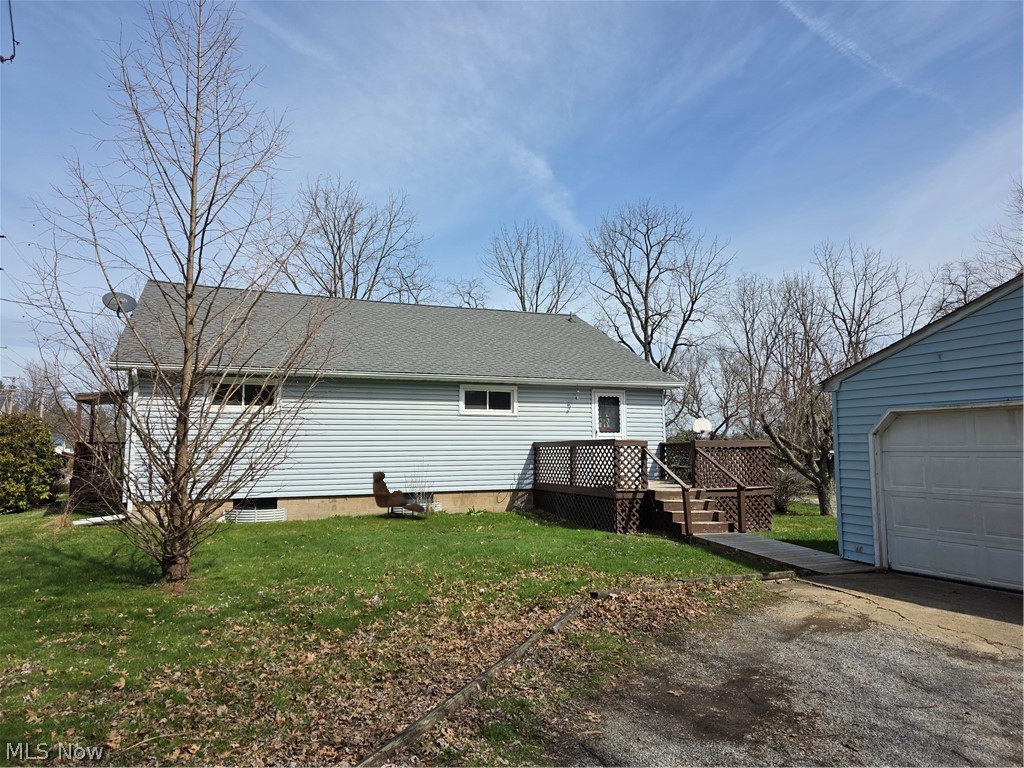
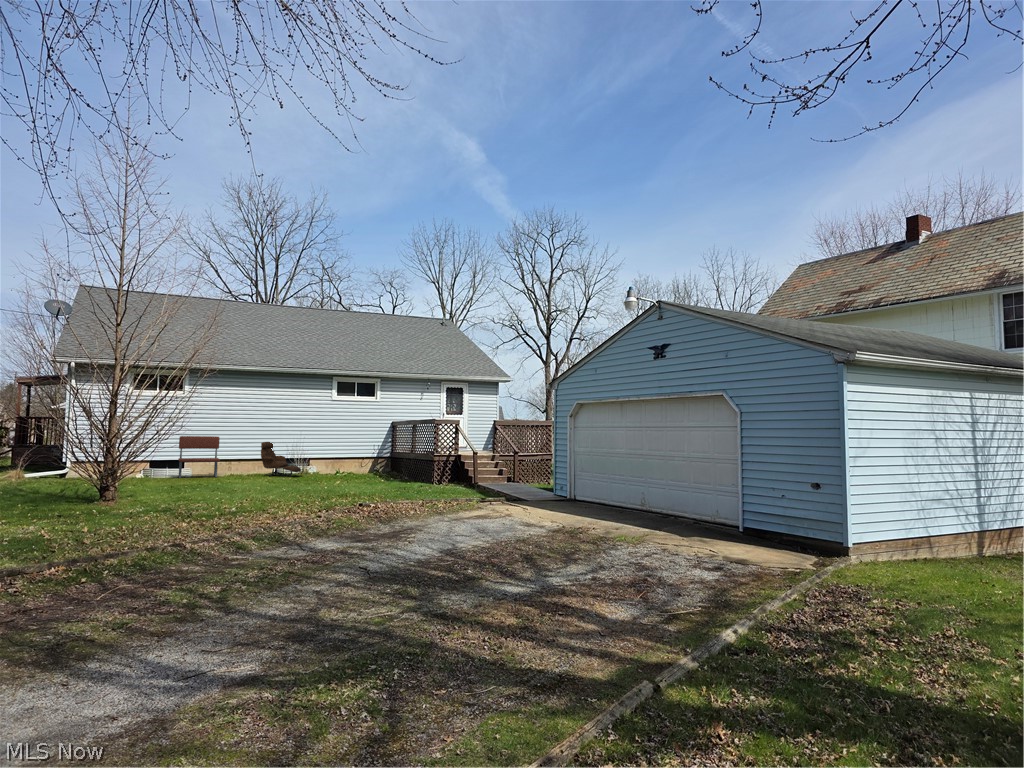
bench: none [269,465,322,523] -> present [178,436,220,478]

